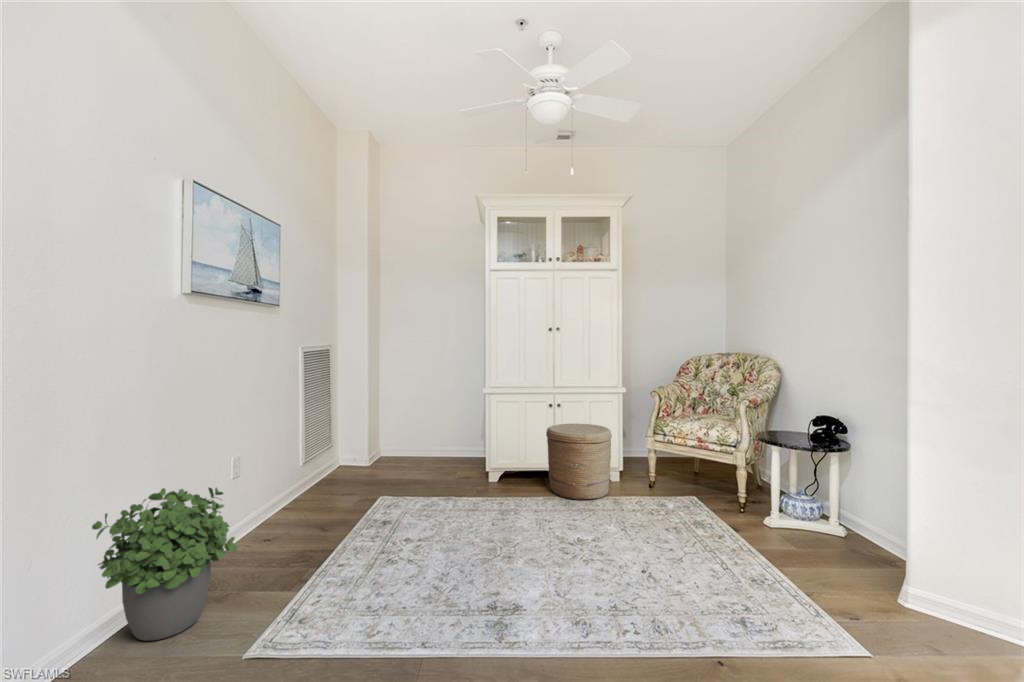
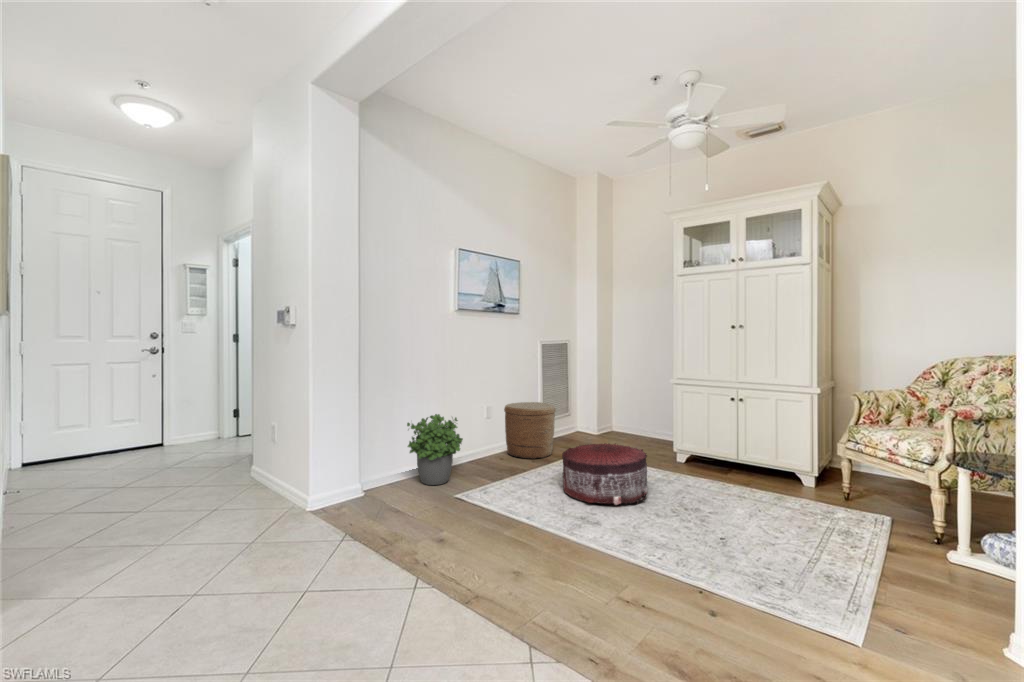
woven basket: present [546,423,612,500] -> present [504,402,556,459]
pouf: none [409,476,529,573] -> present [562,443,647,505]

